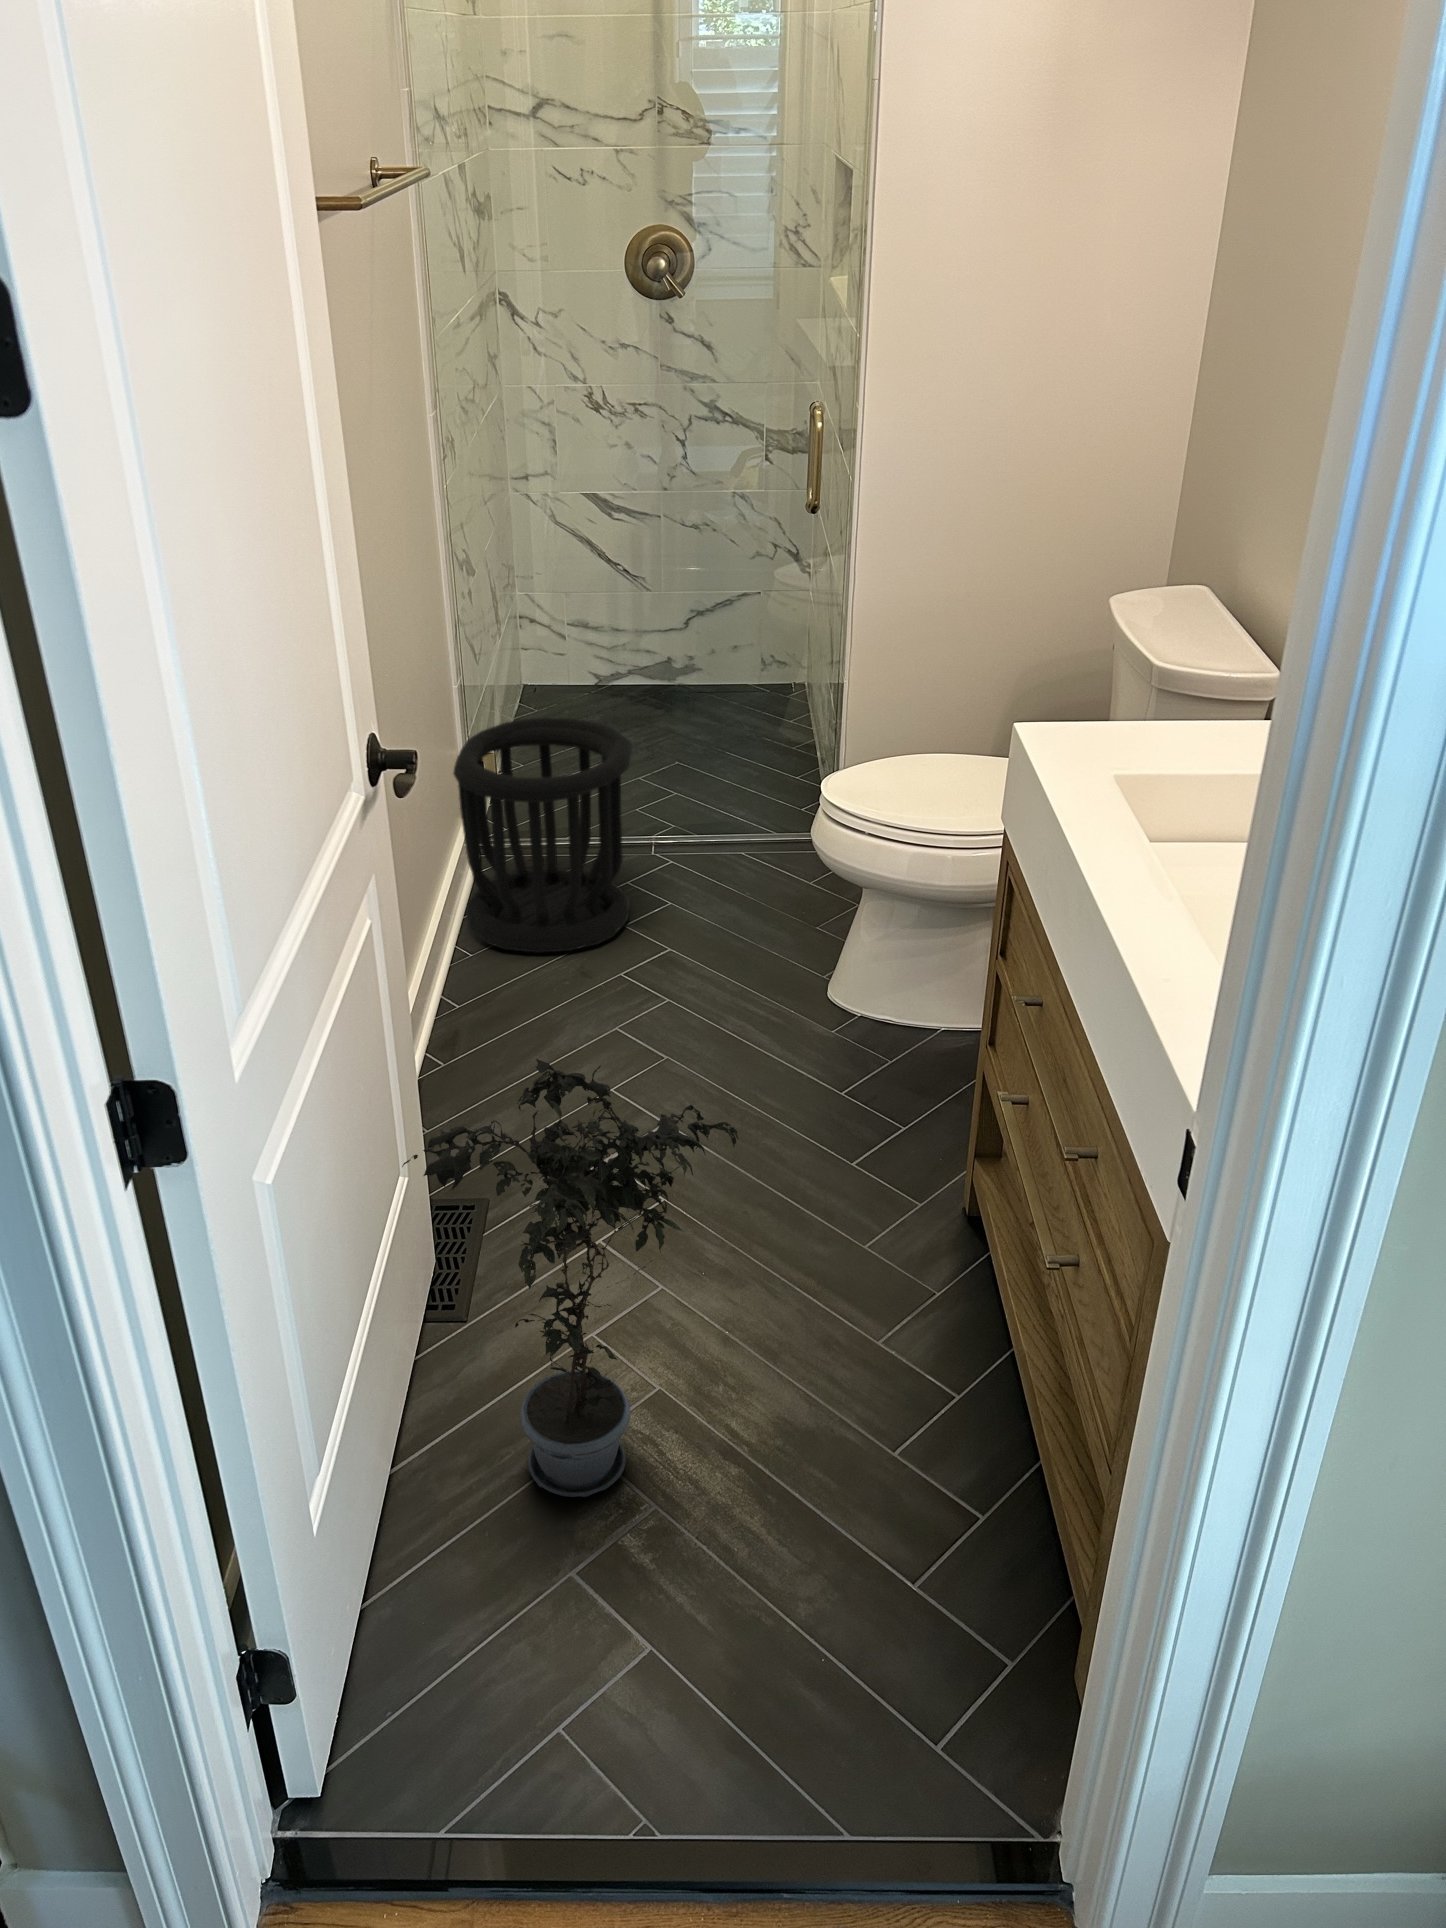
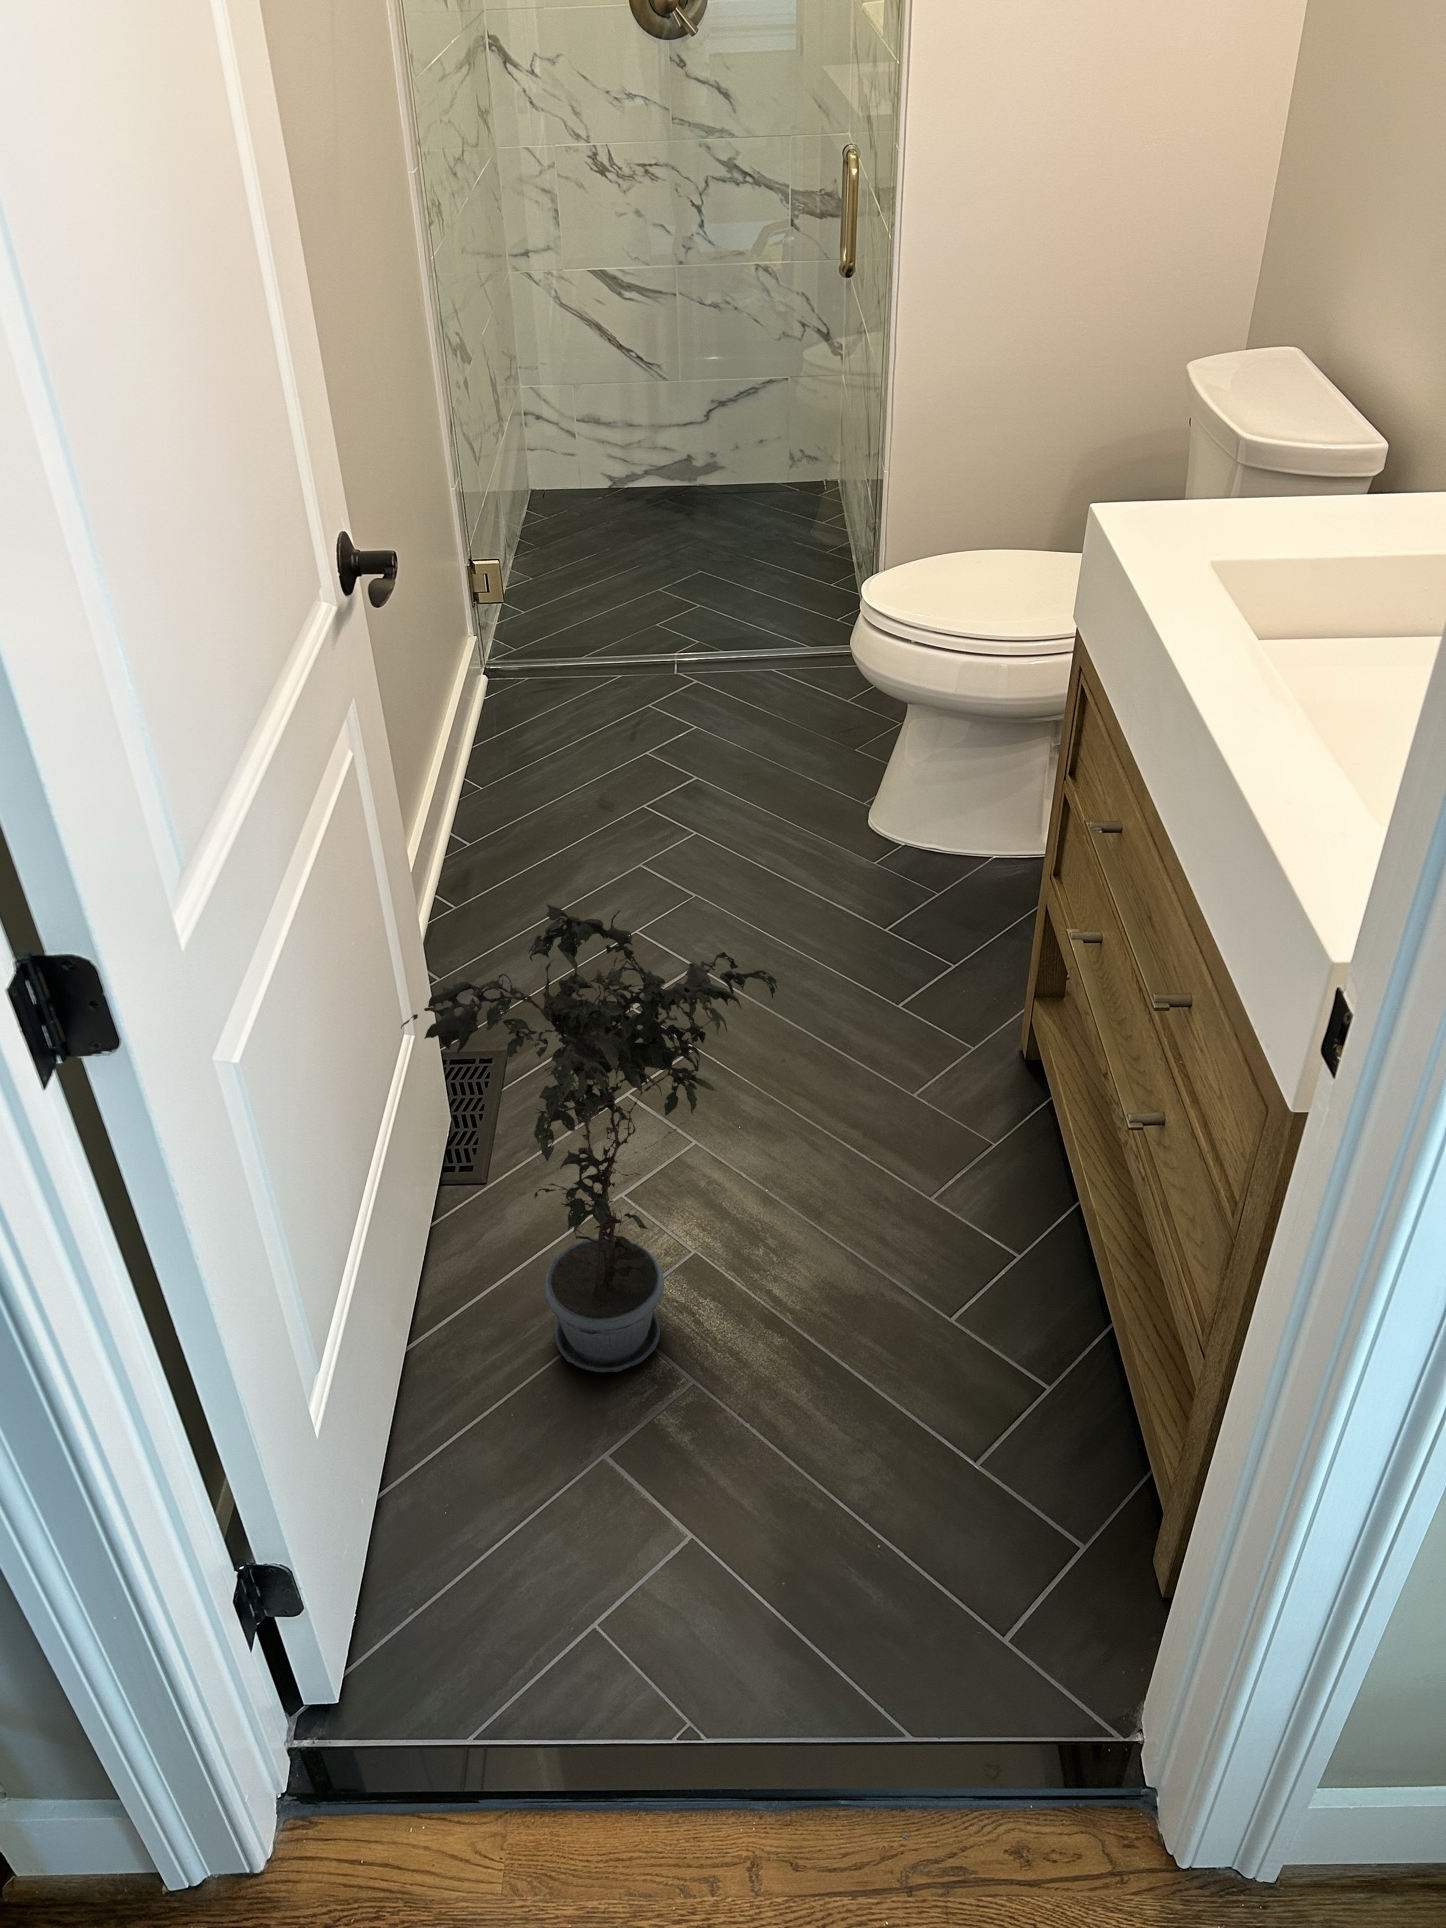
wastebasket: present [453,717,632,953] -> none [455,520,652,779]

